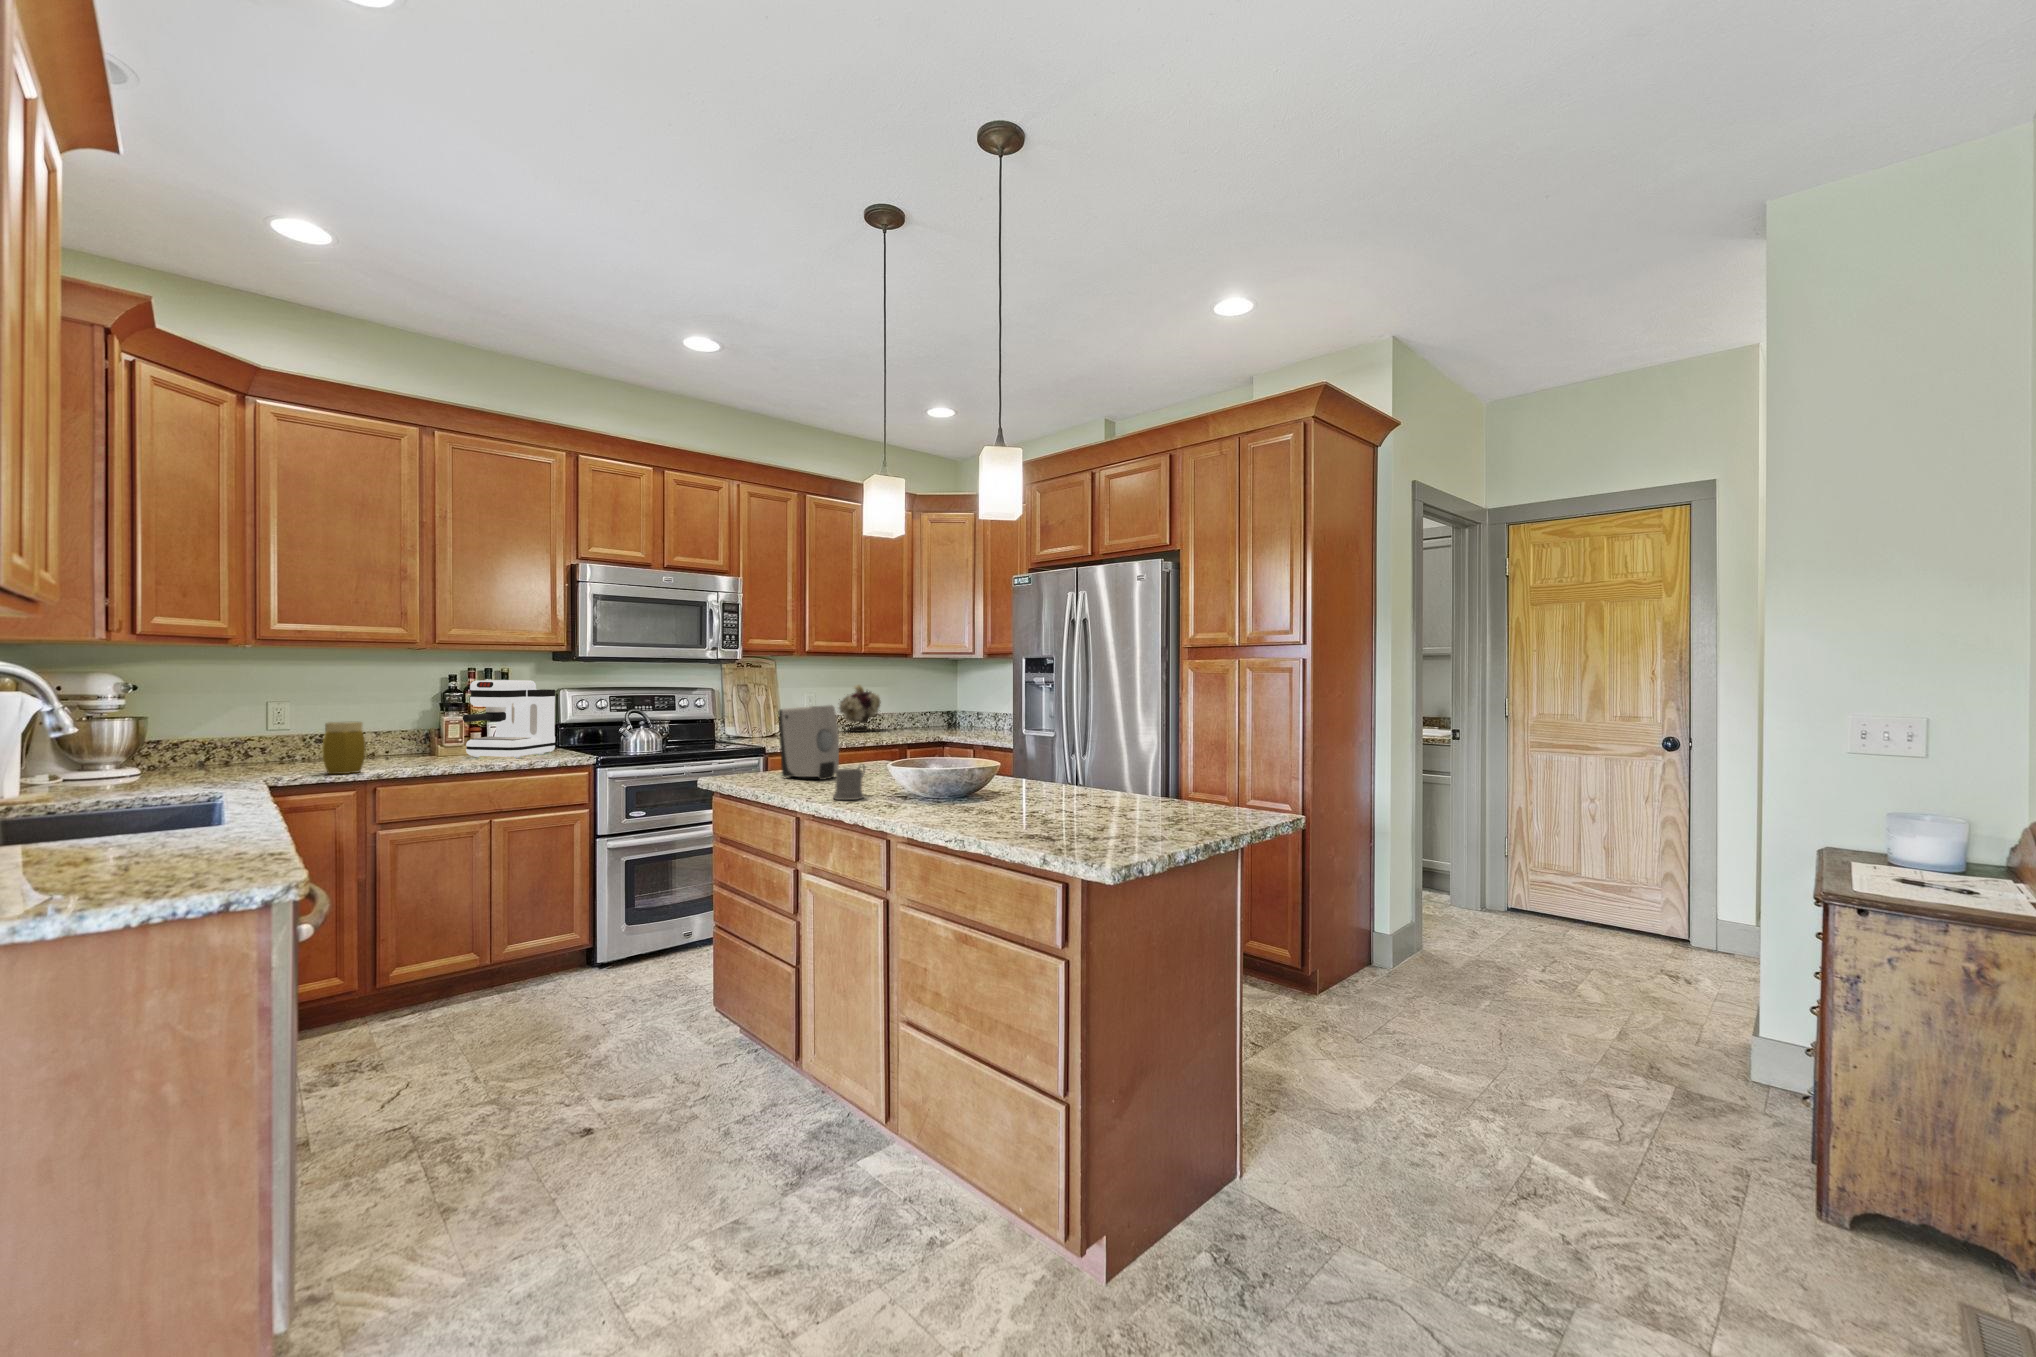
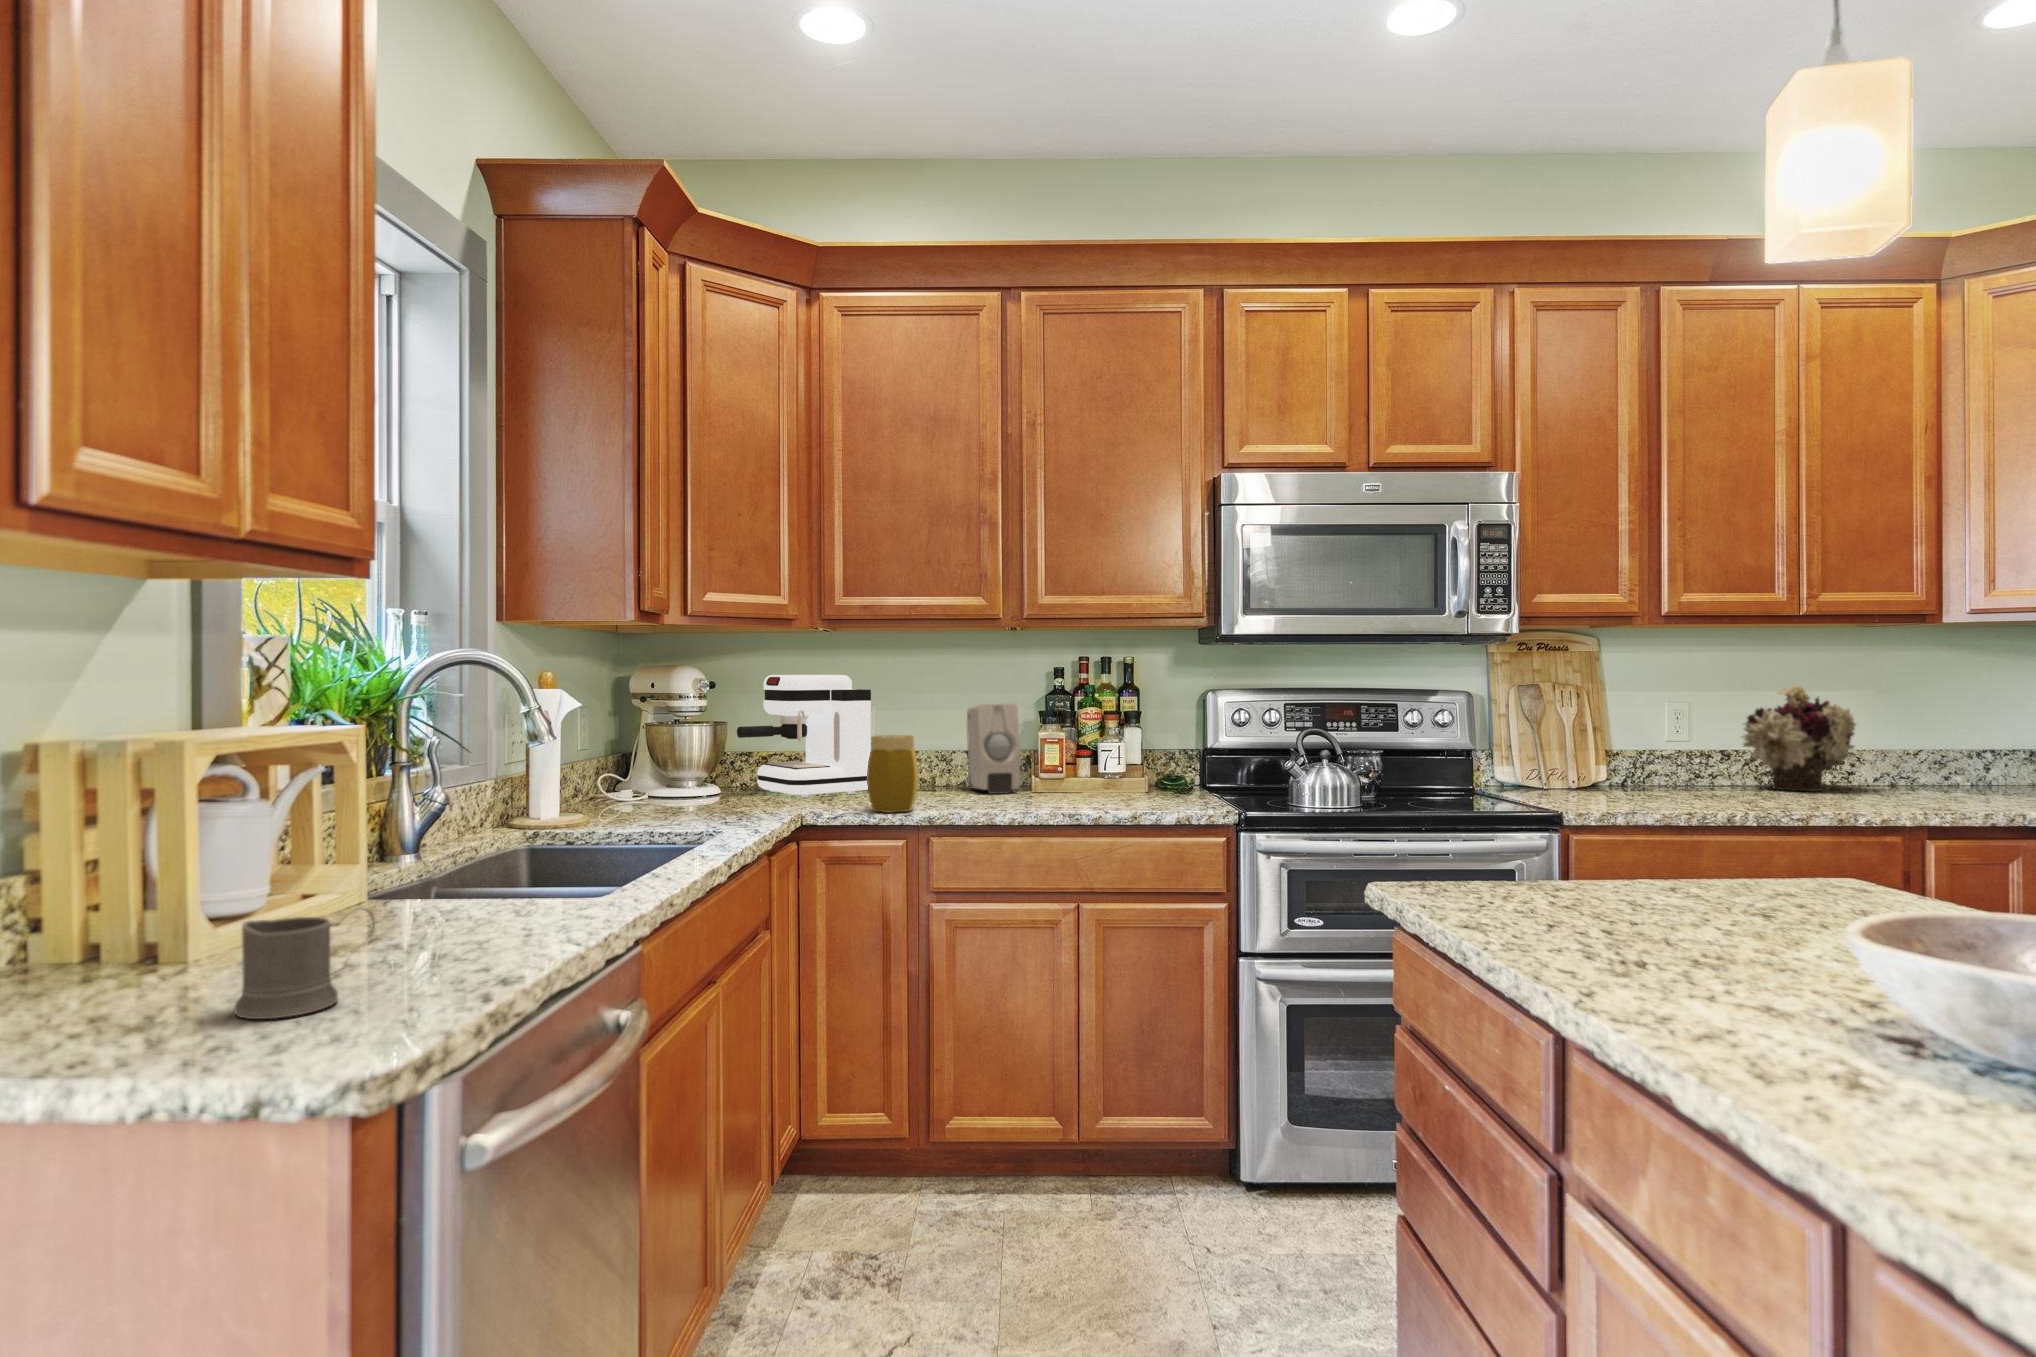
coffee maker: present [463,680,555,758] -> present [737,675,871,798]
soap dispenser: present [779,705,839,780] -> present [967,704,1020,794]
mug: present [833,765,865,800] -> present [234,908,375,1019]

